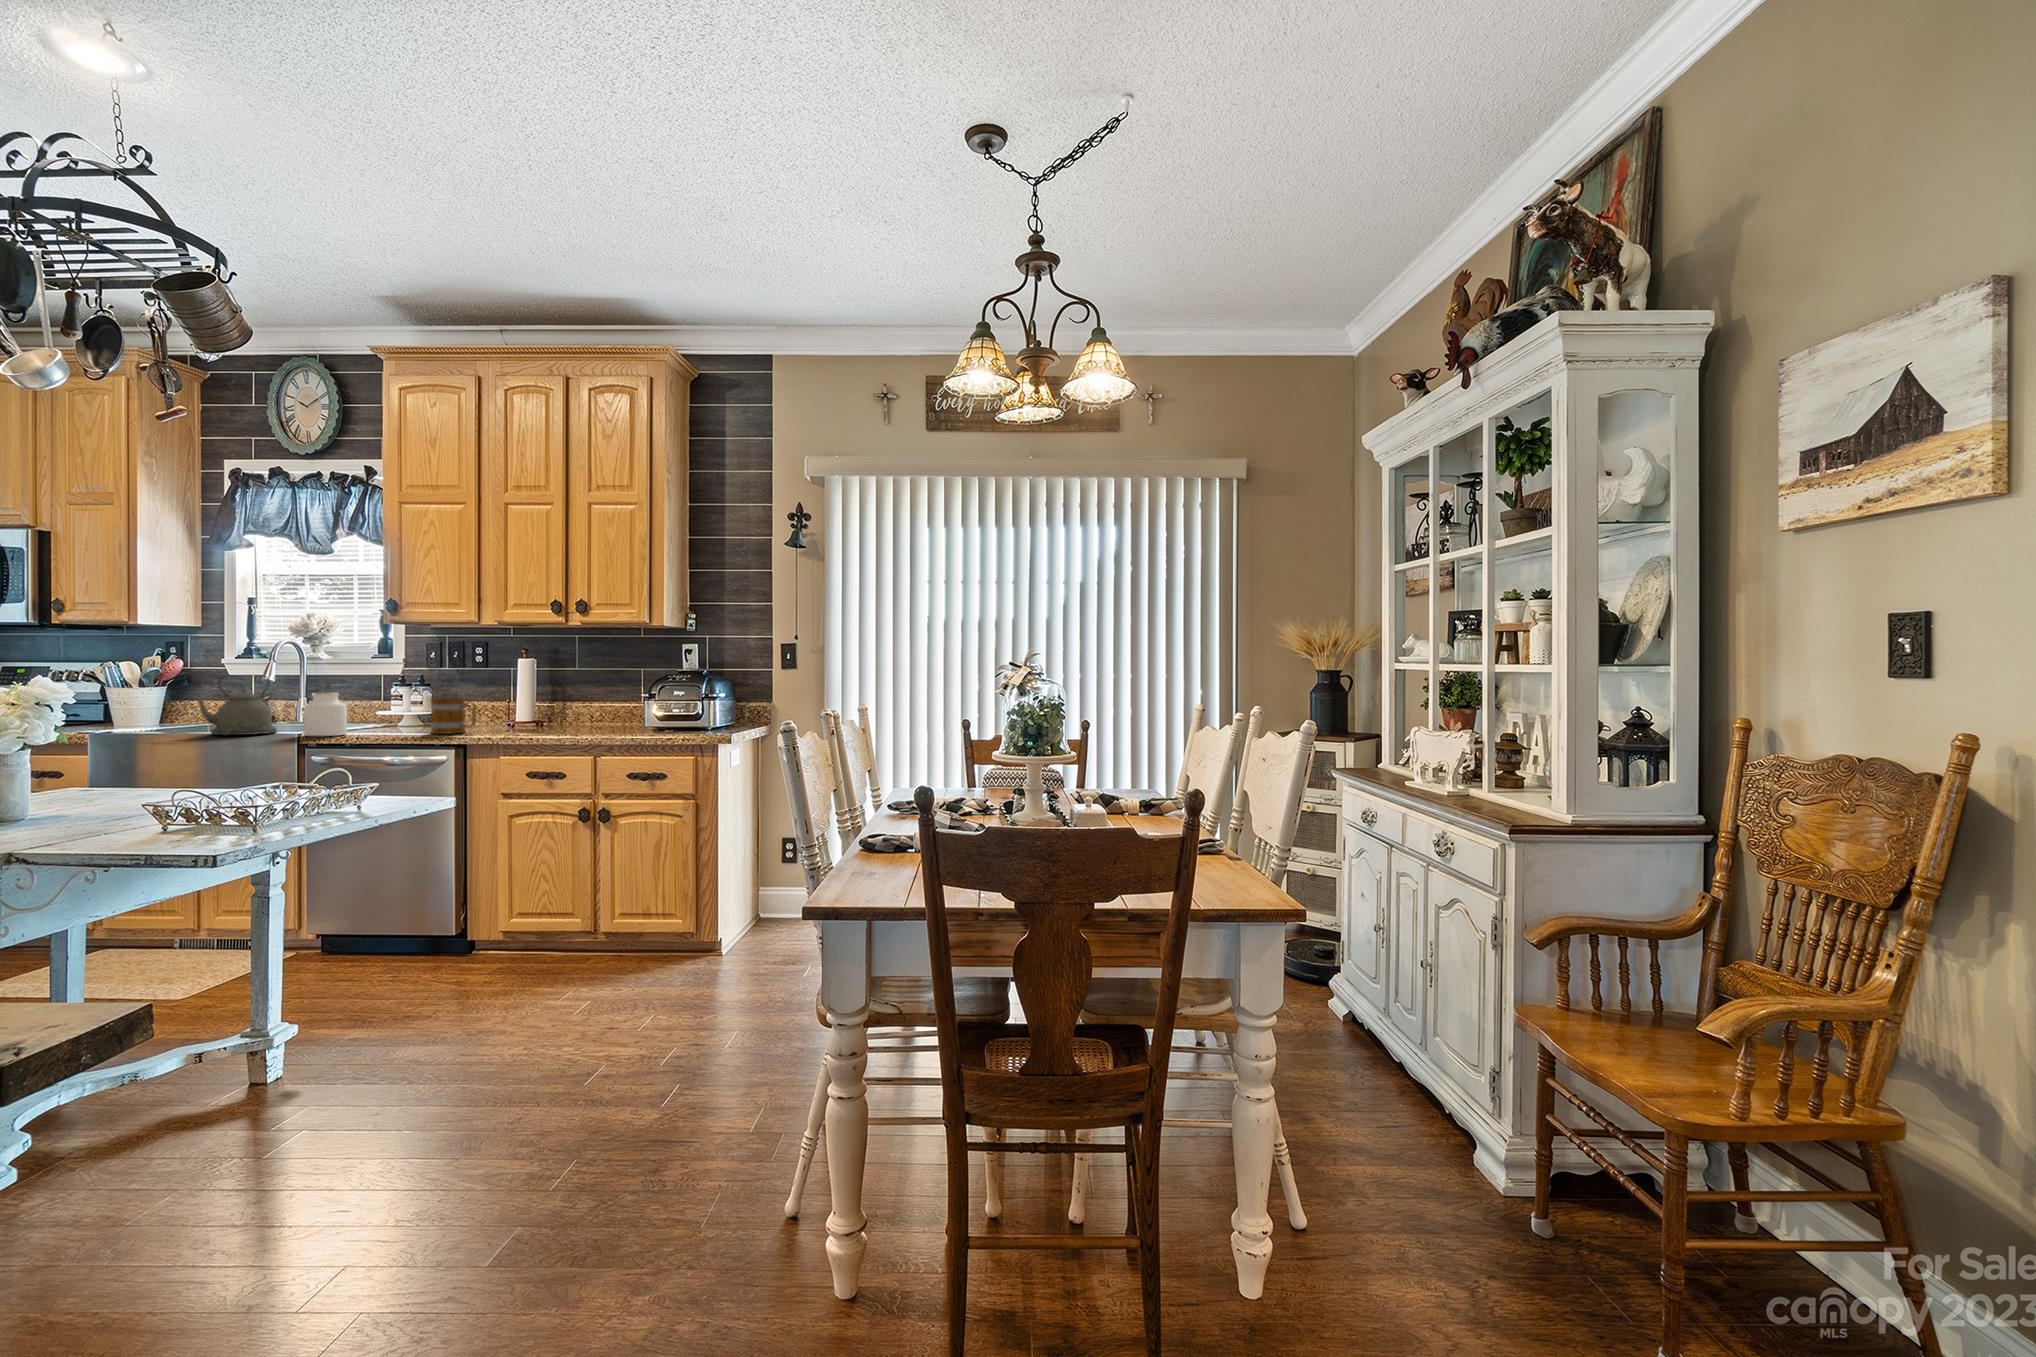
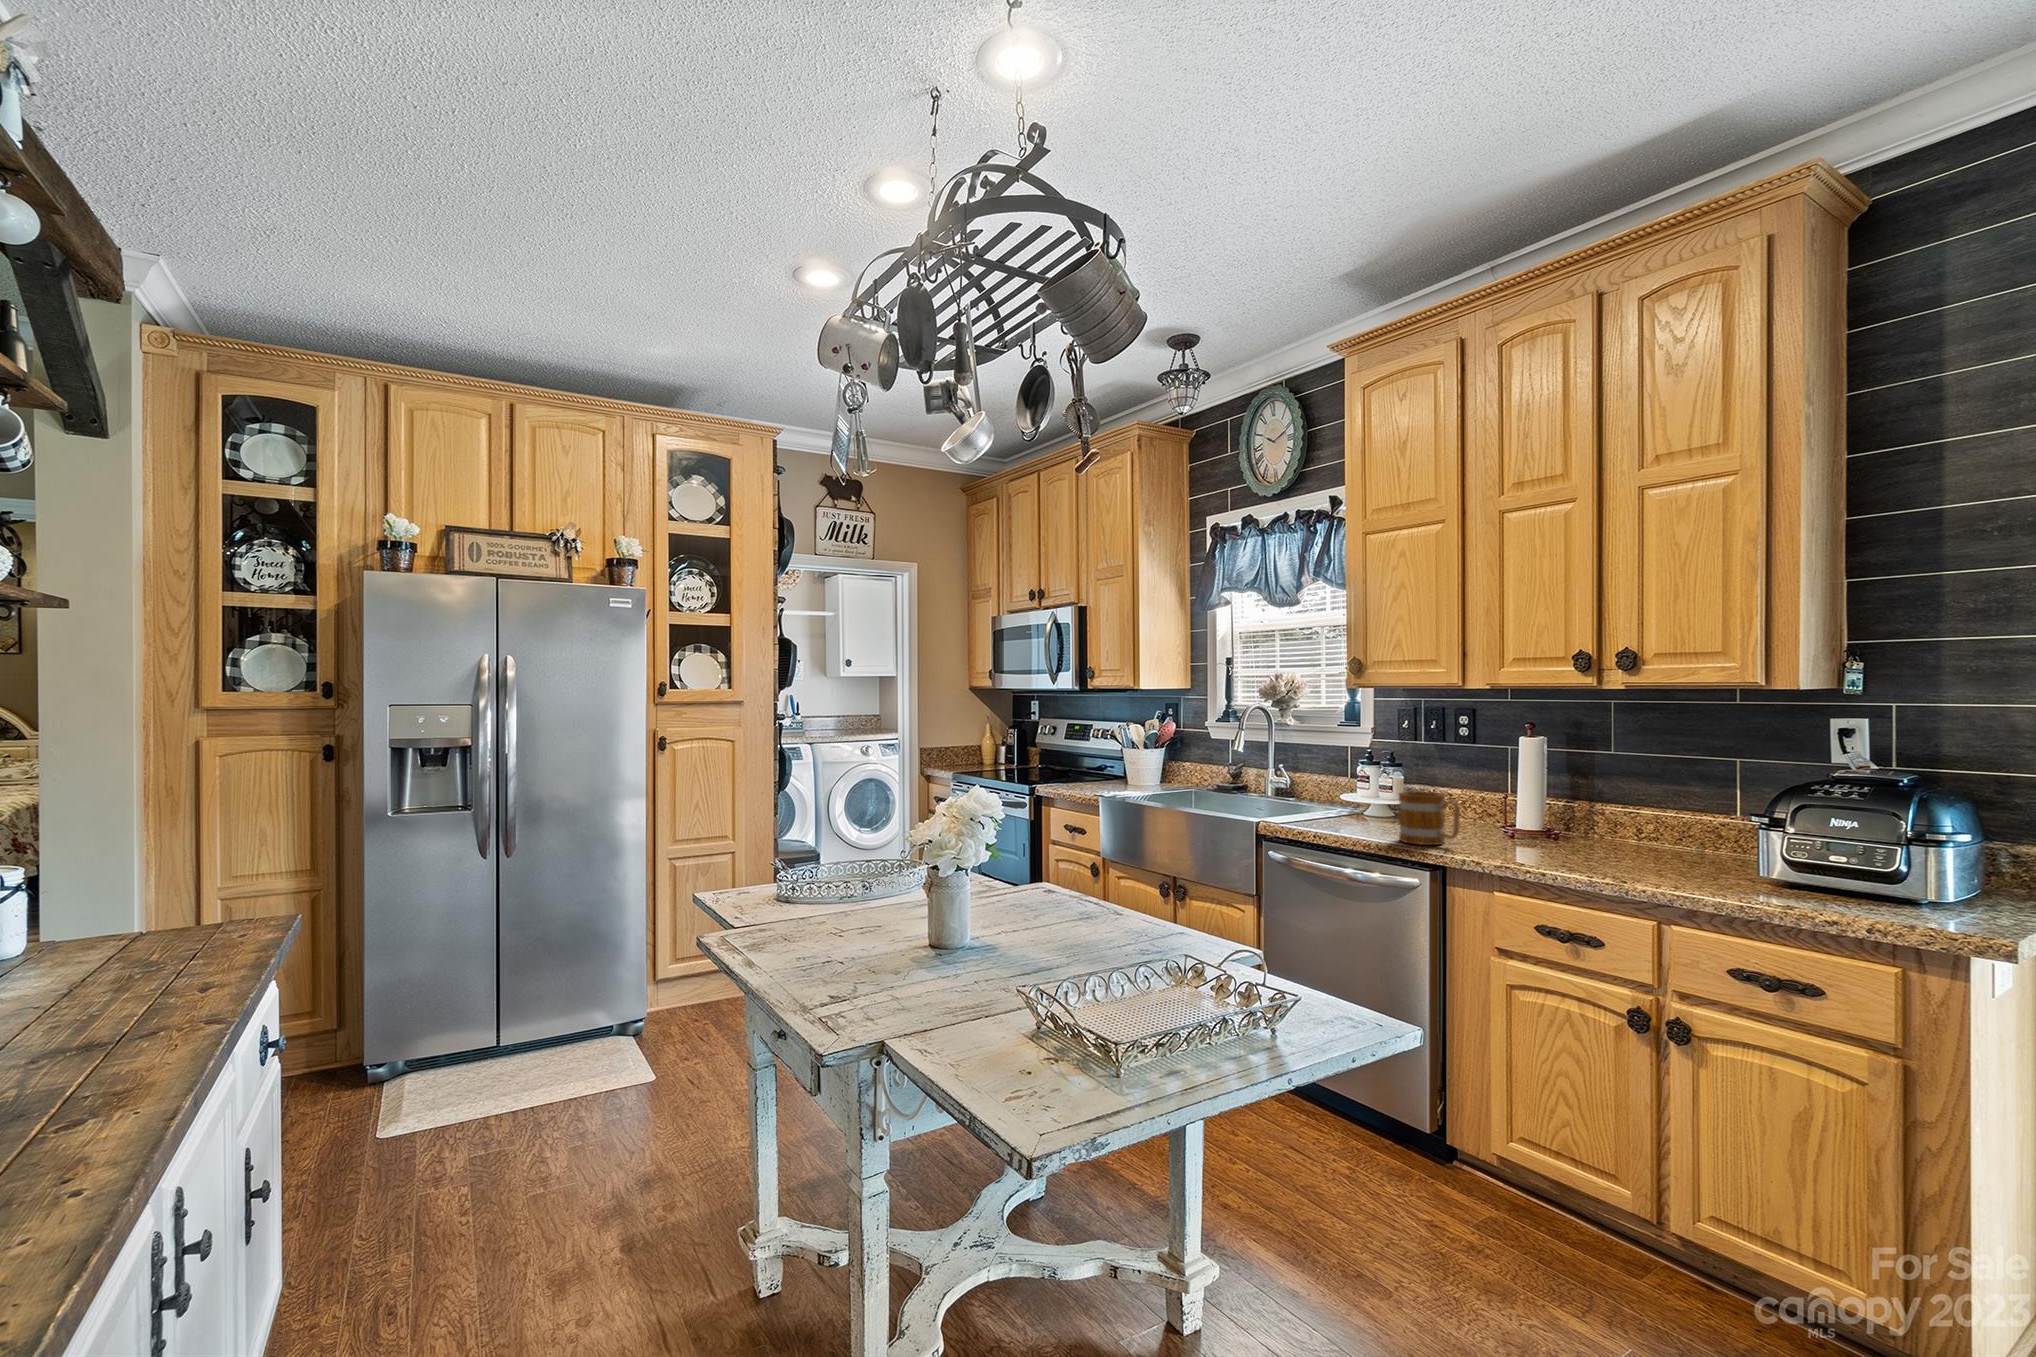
kettle: present [192,676,277,735] -> none [1158,749,1236,819]
jar: present [304,692,347,736] -> none [1257,775,1302,832]

